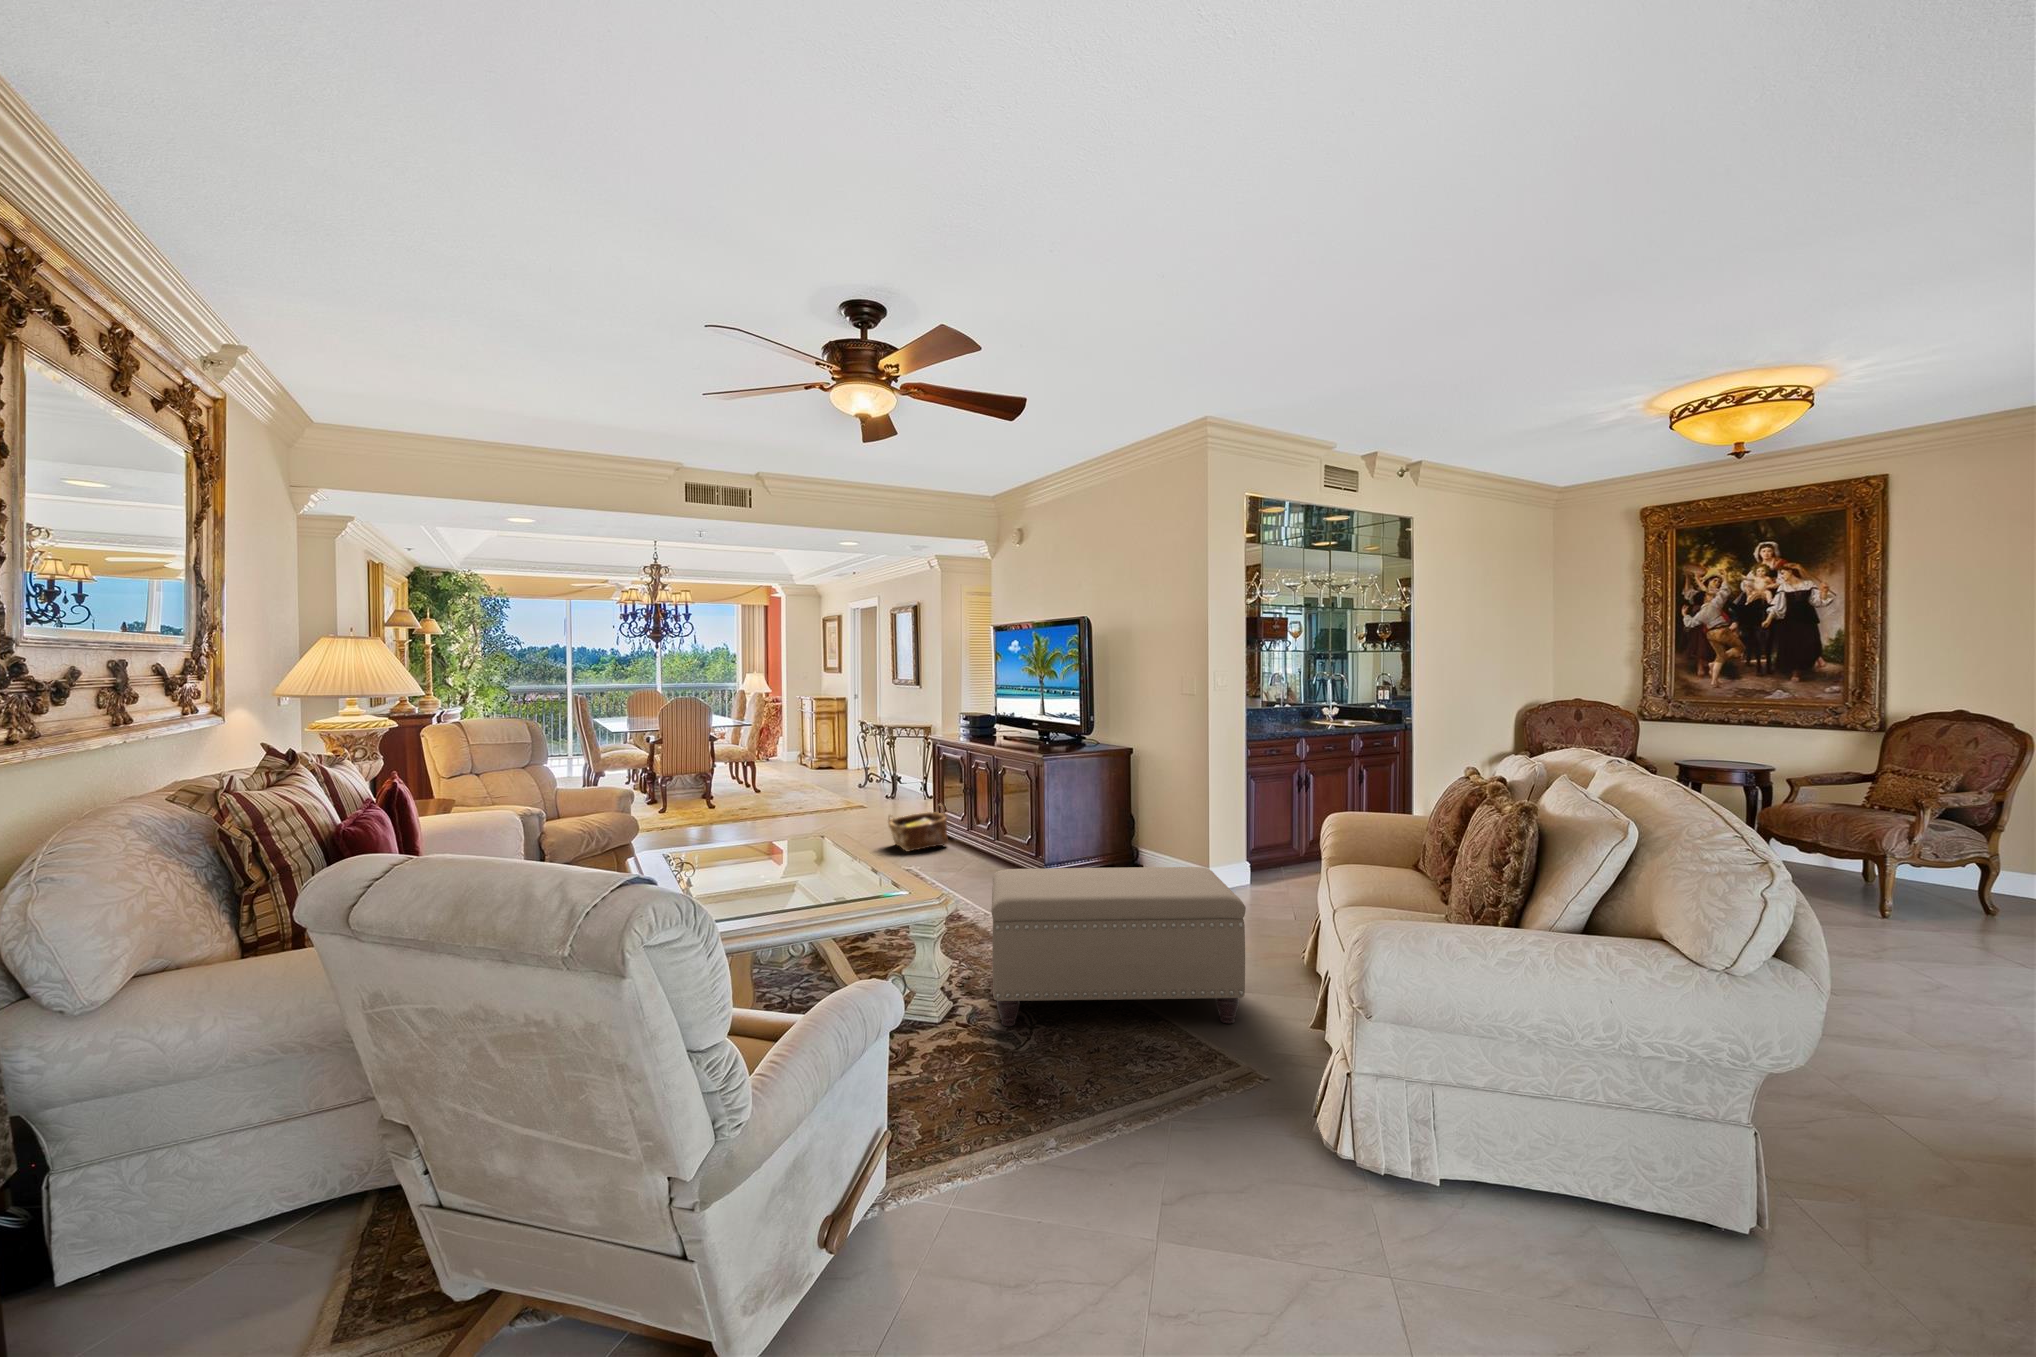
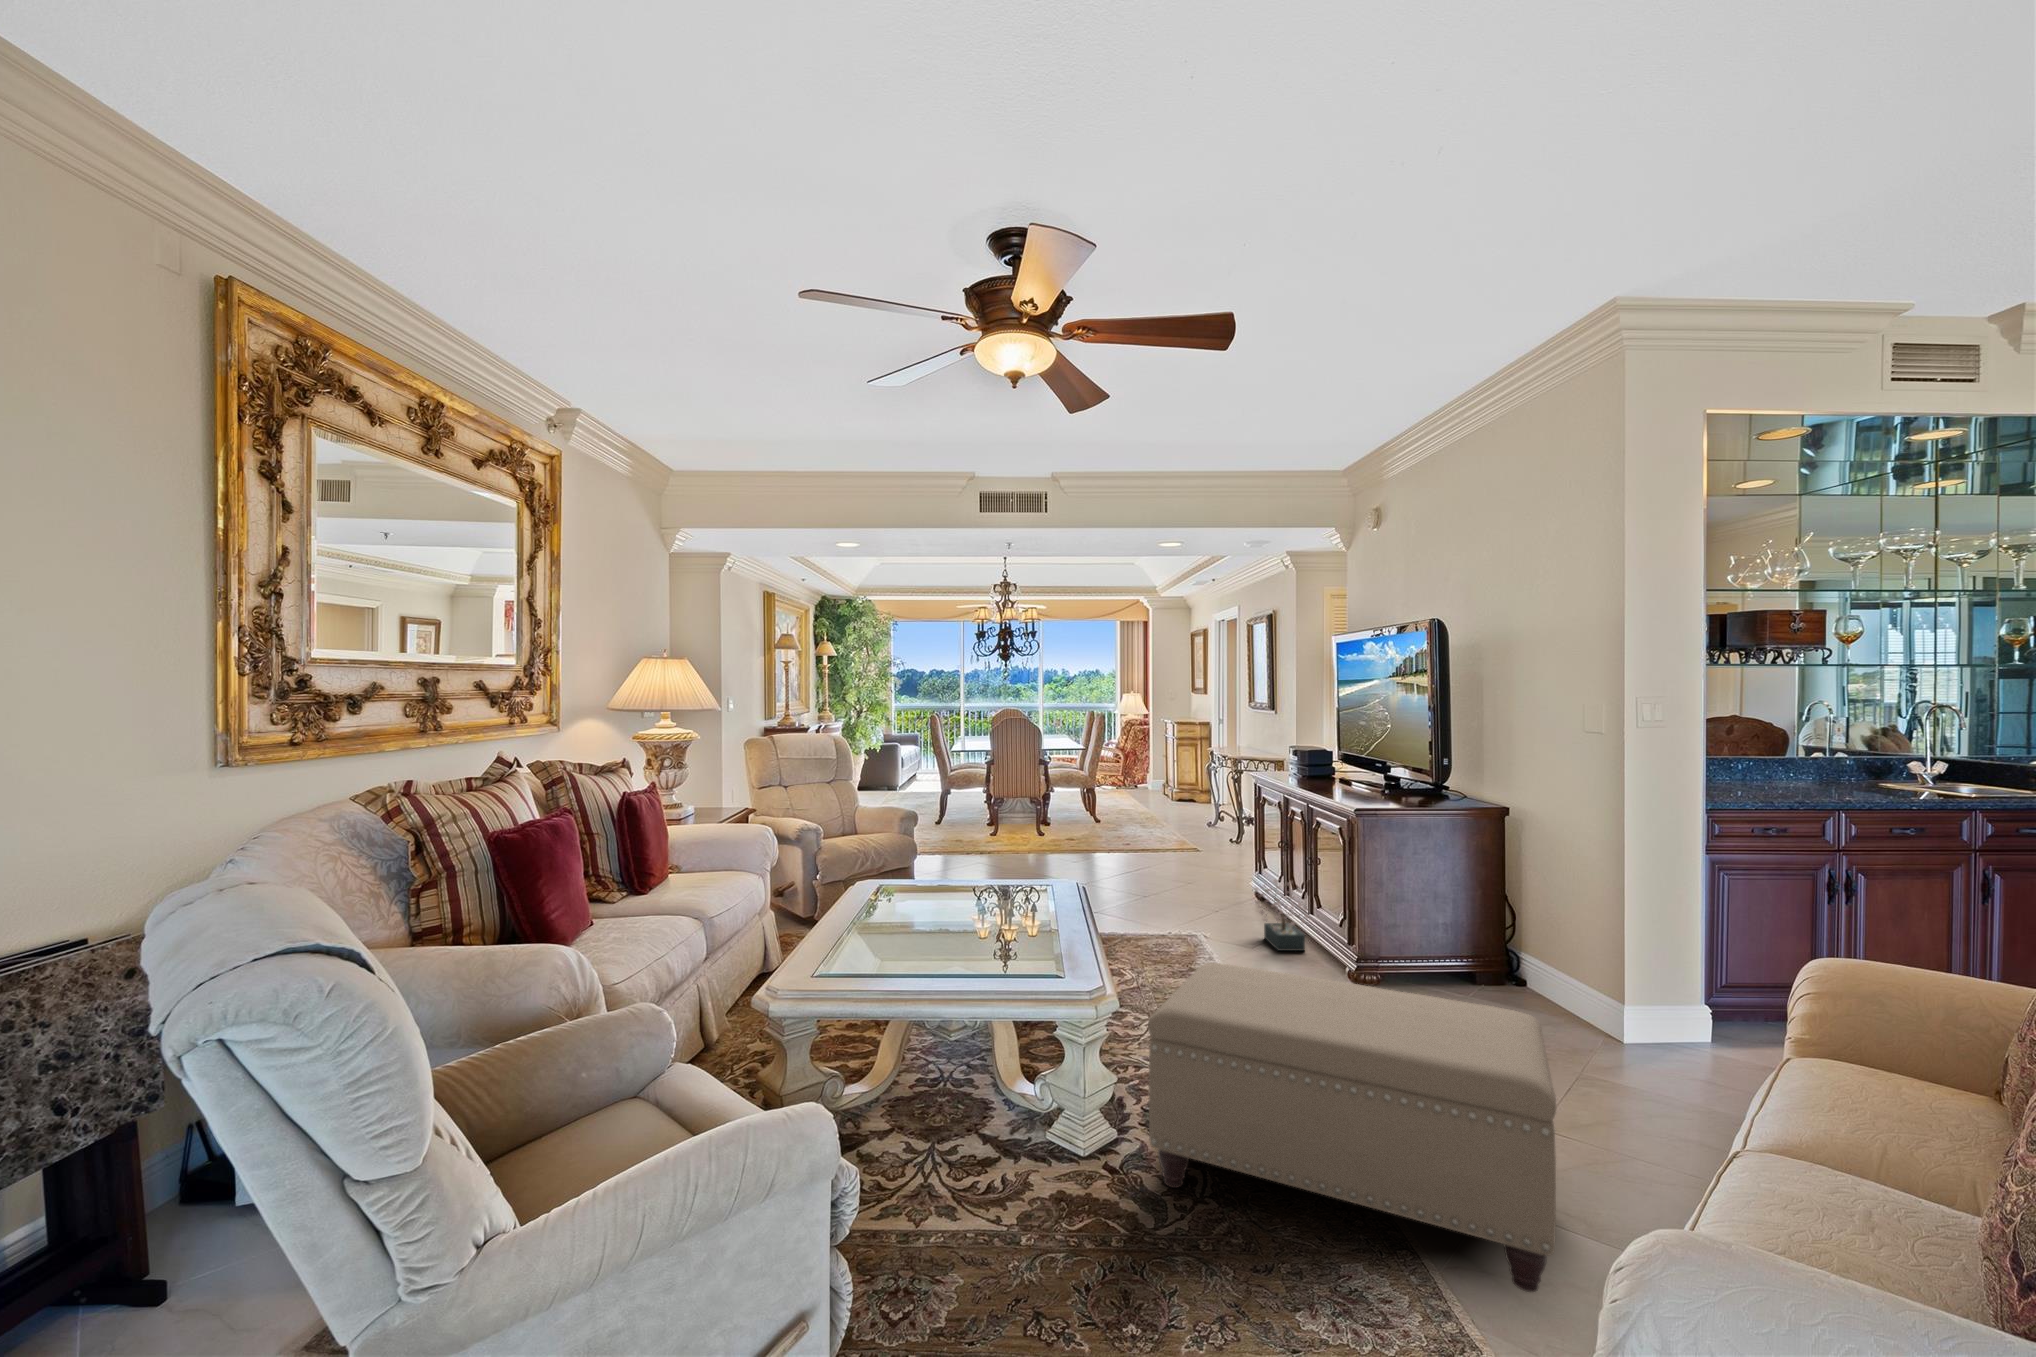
woven basket: present [888,804,948,852] -> none [1189,854,1260,906]
decorative plant: none [956,819,1008,875] -> present [1252,880,1308,951]

